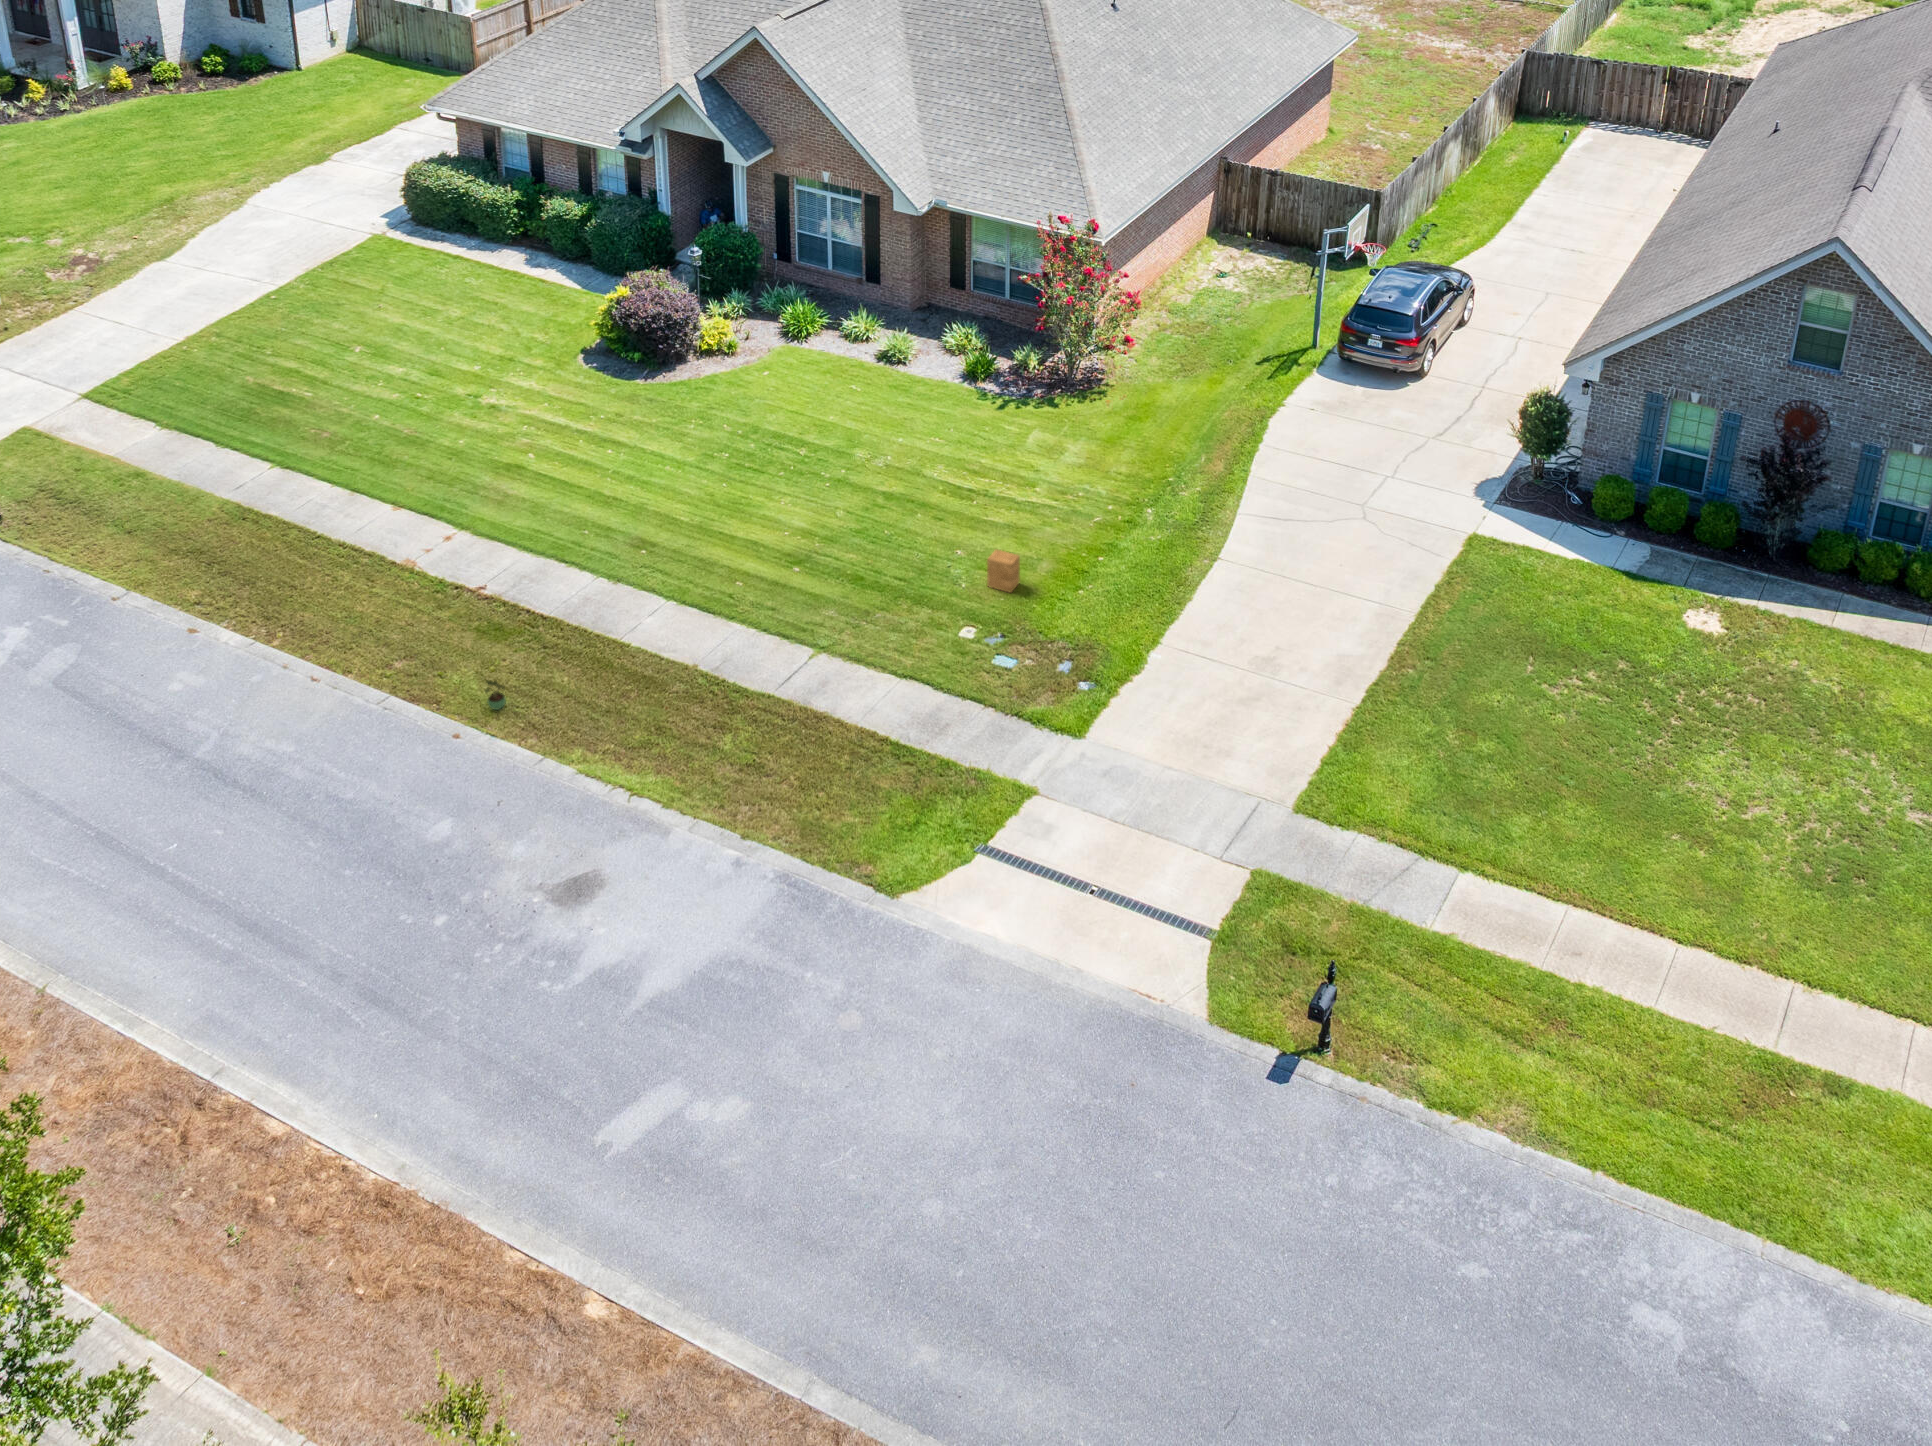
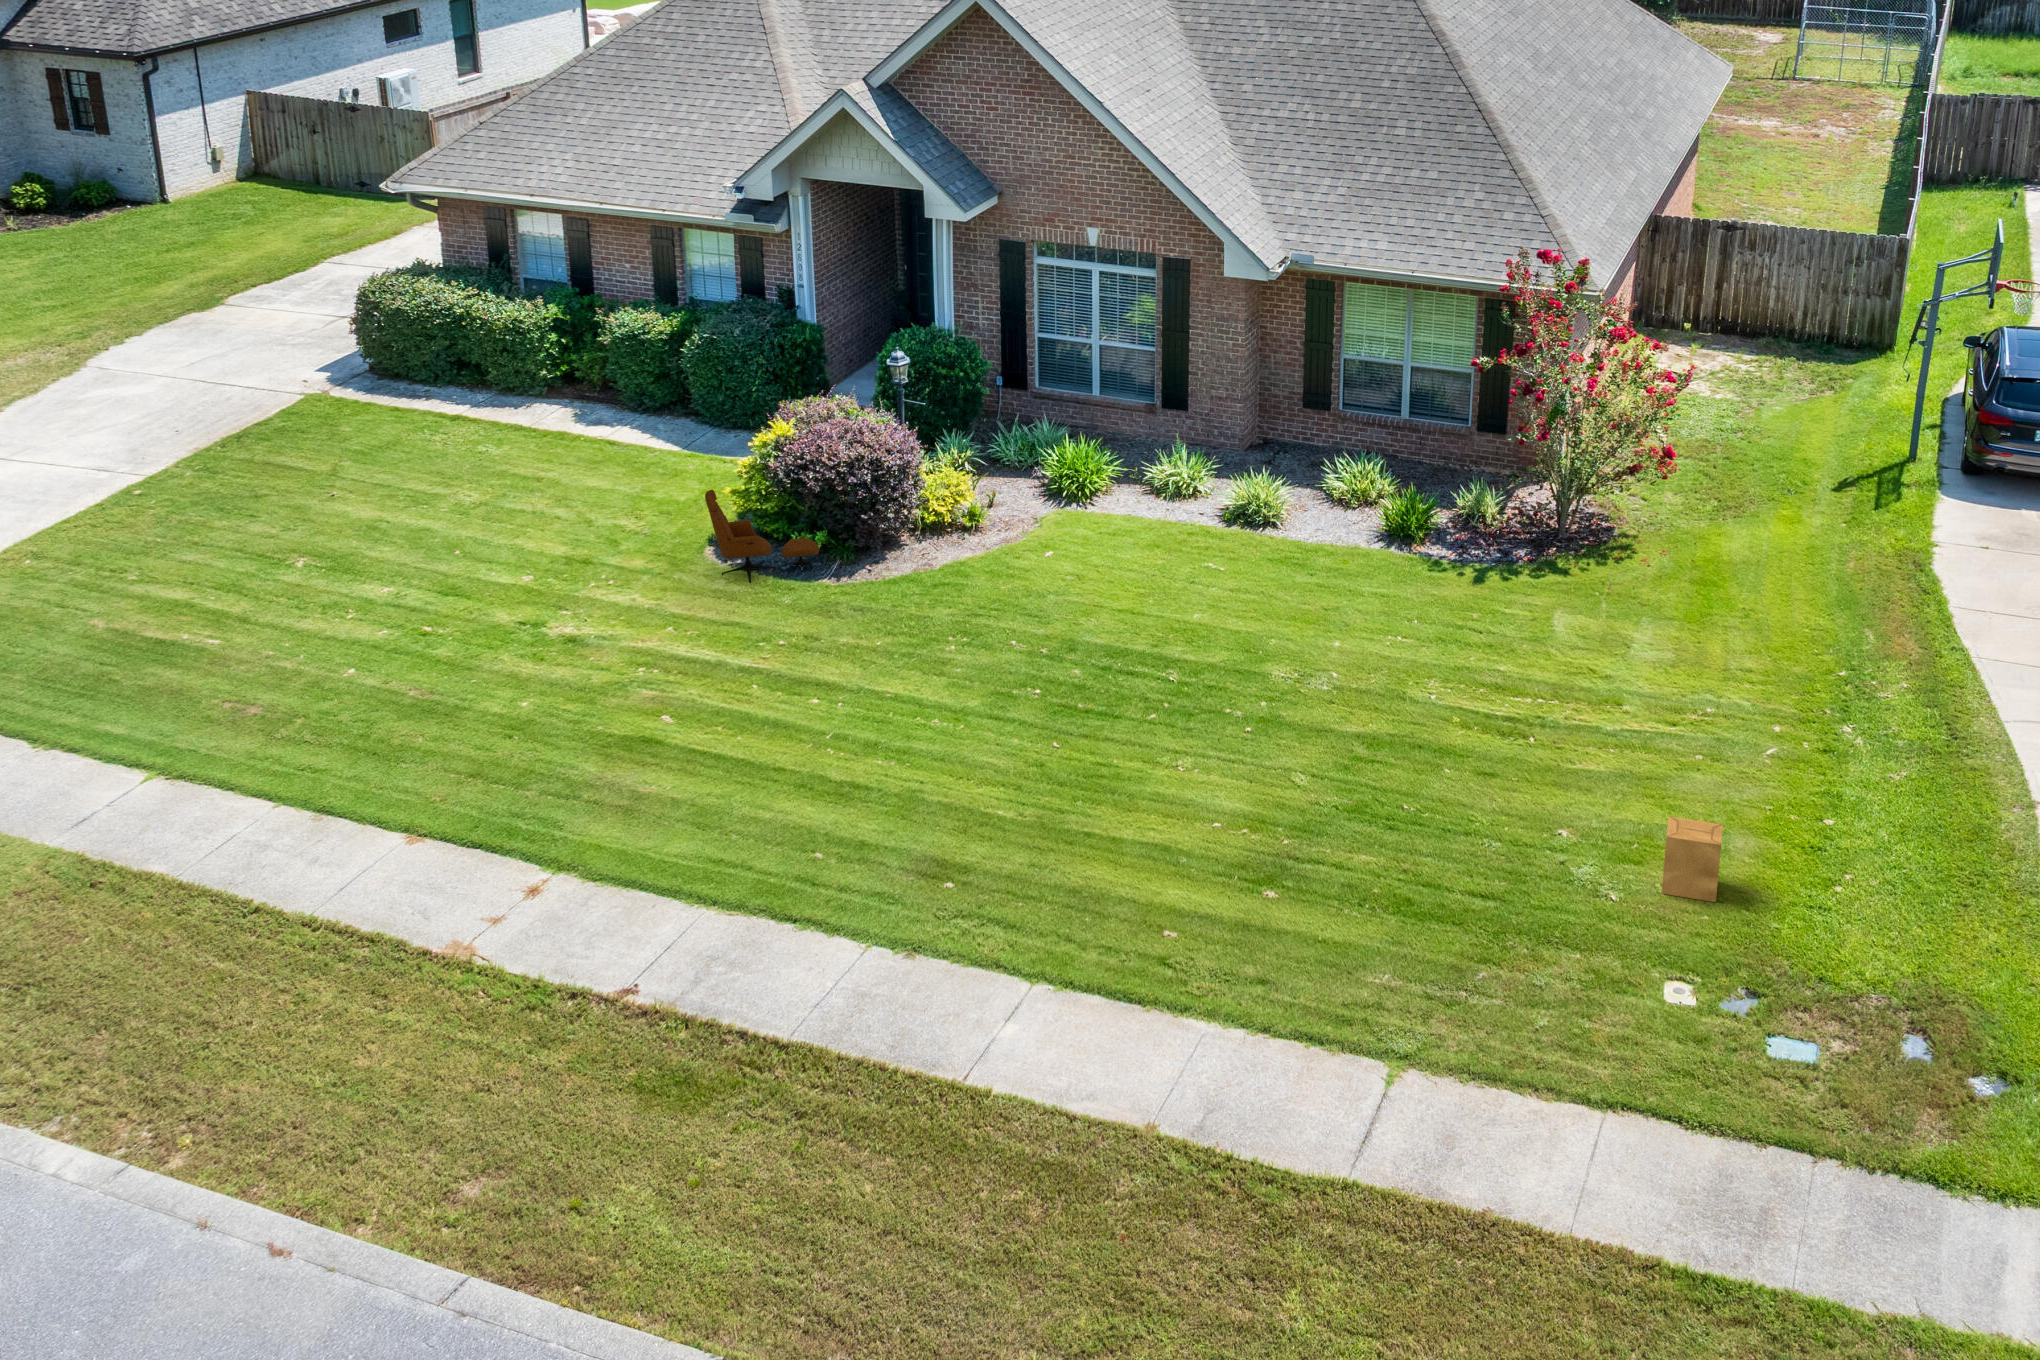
lounge chair: none [571,326,638,380] -> present [705,490,819,583]
potted plant: present [485,681,506,710] -> none [711,1224,765,1296]

